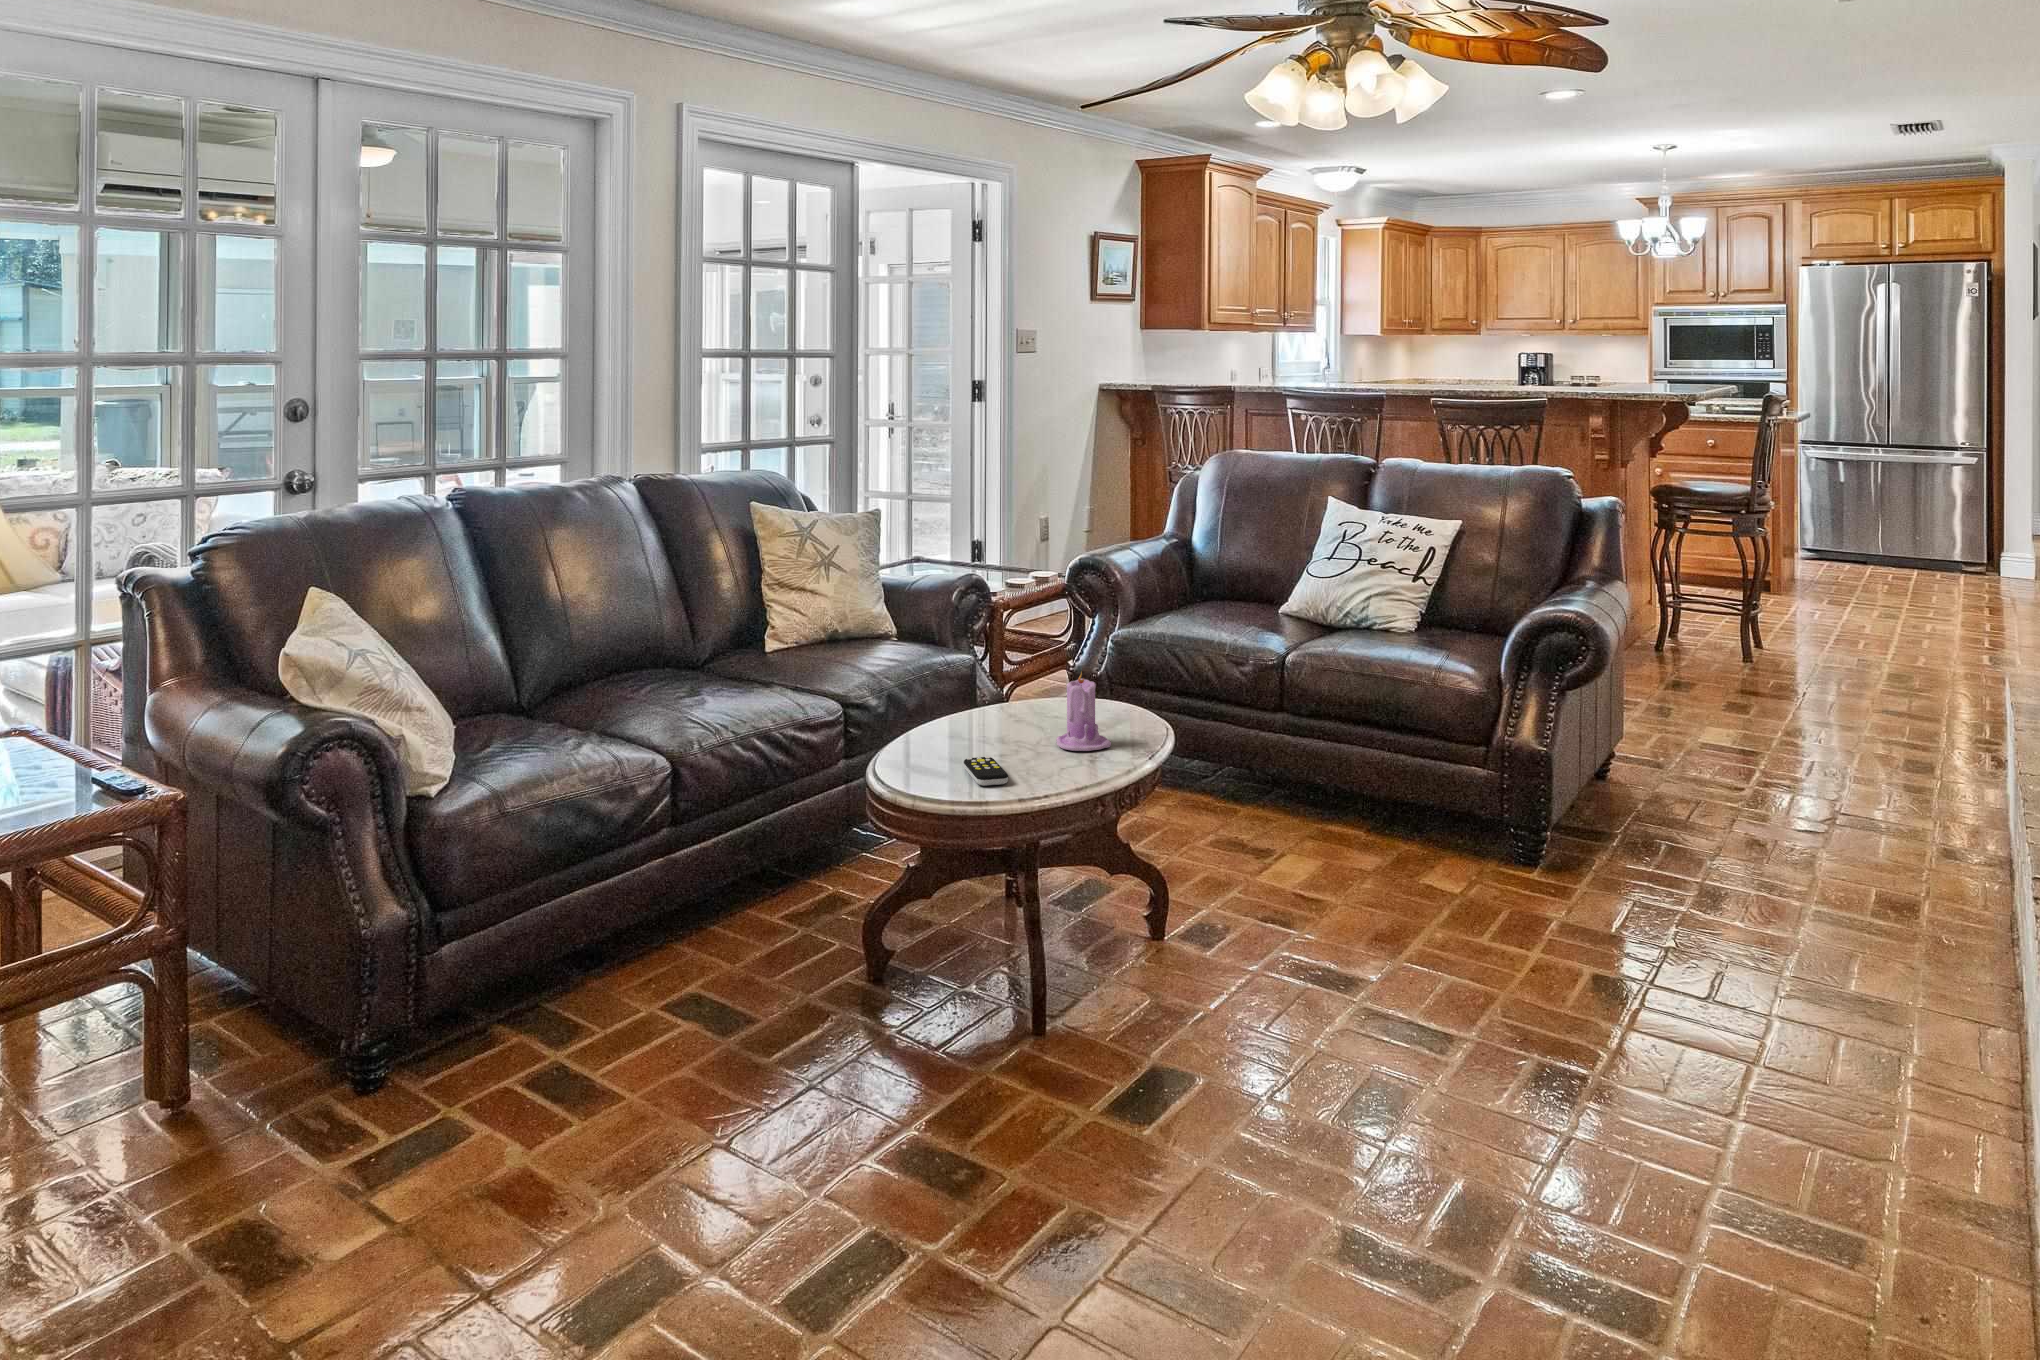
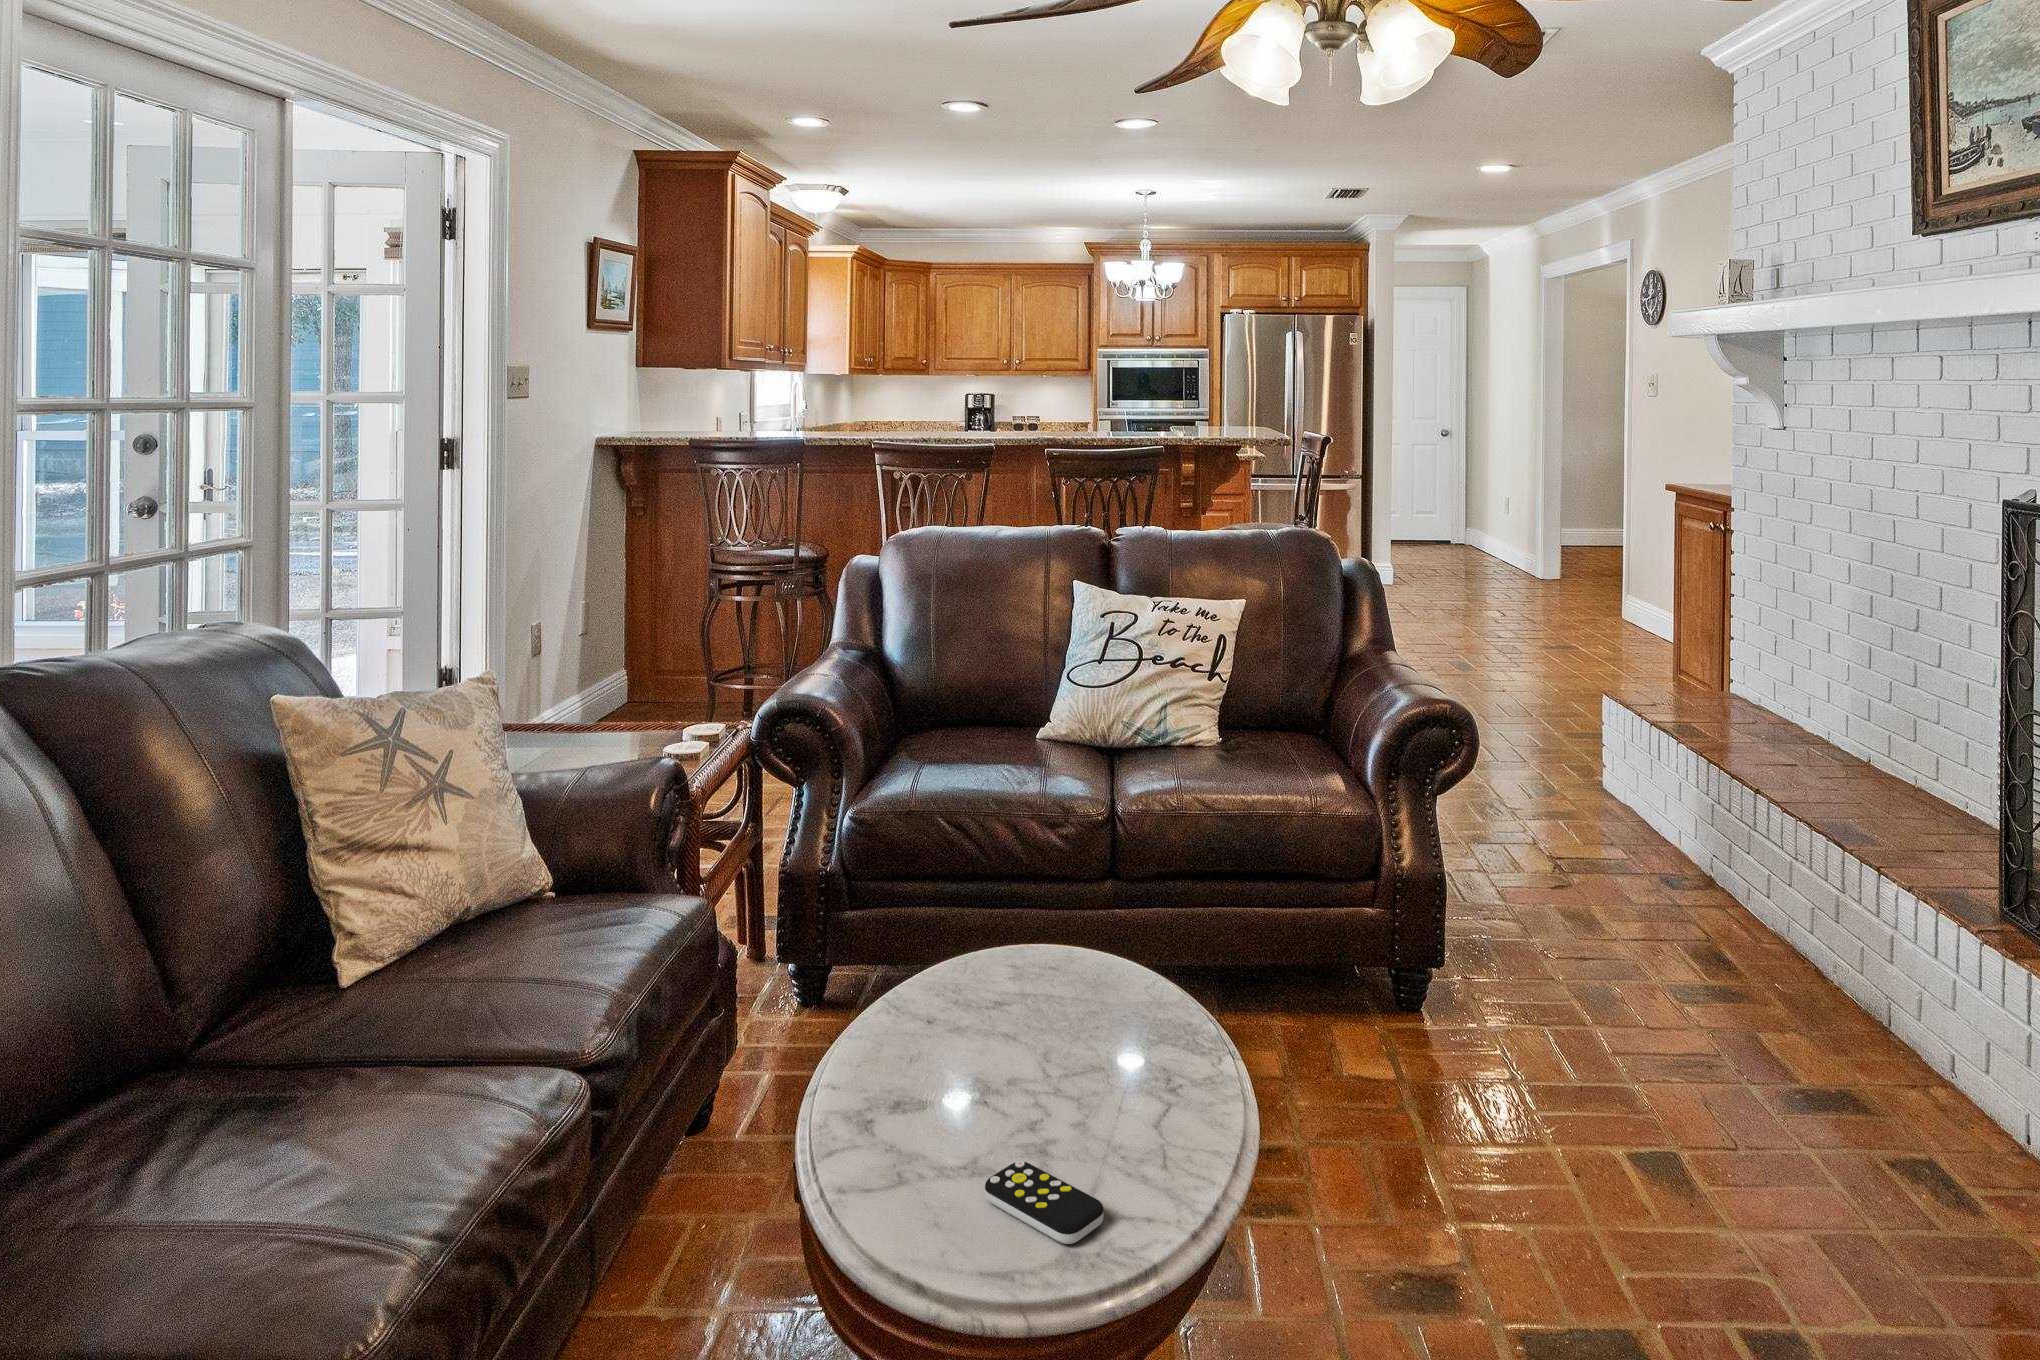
candle: present [1056,672,1111,751] -> none [1053,945,1146,1091]

